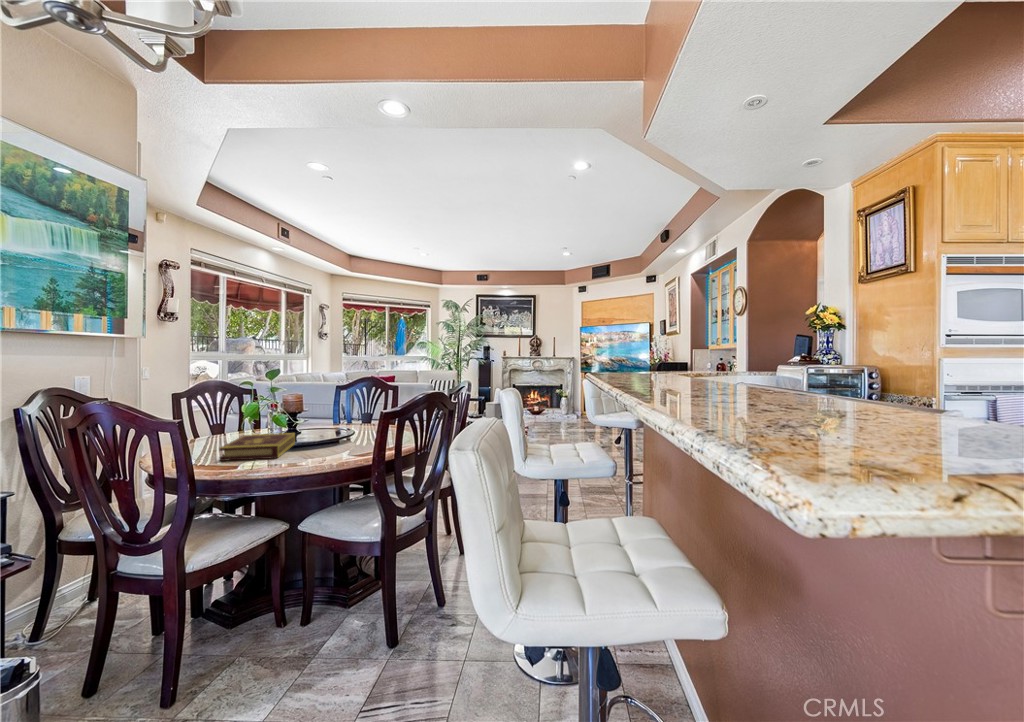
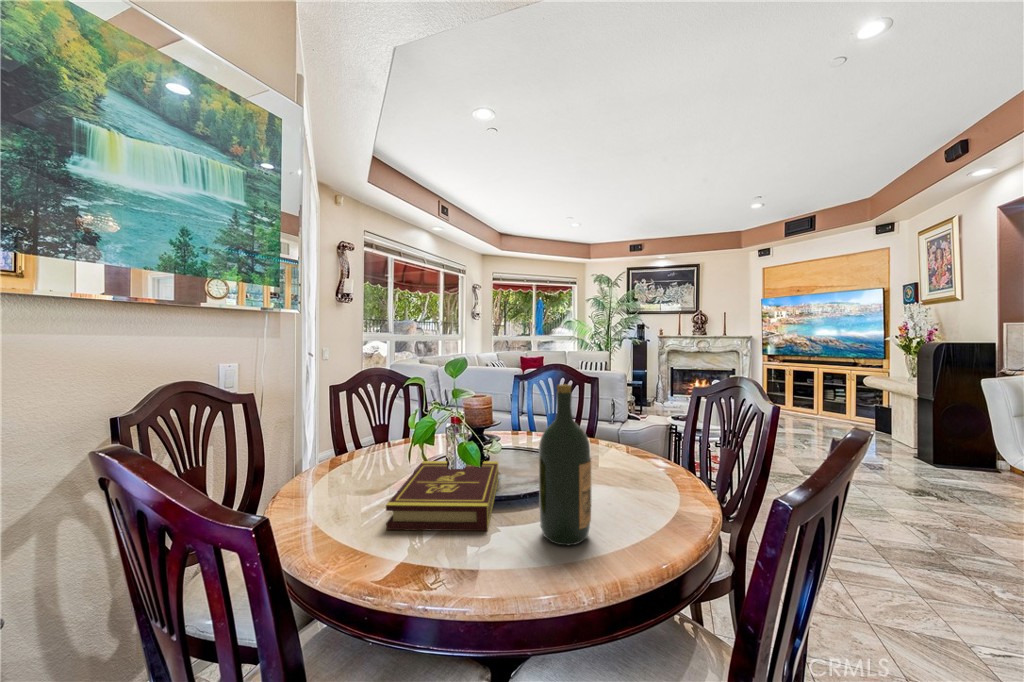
wine bottle: none [305,383,332,458] -> present [539,384,591,545]

